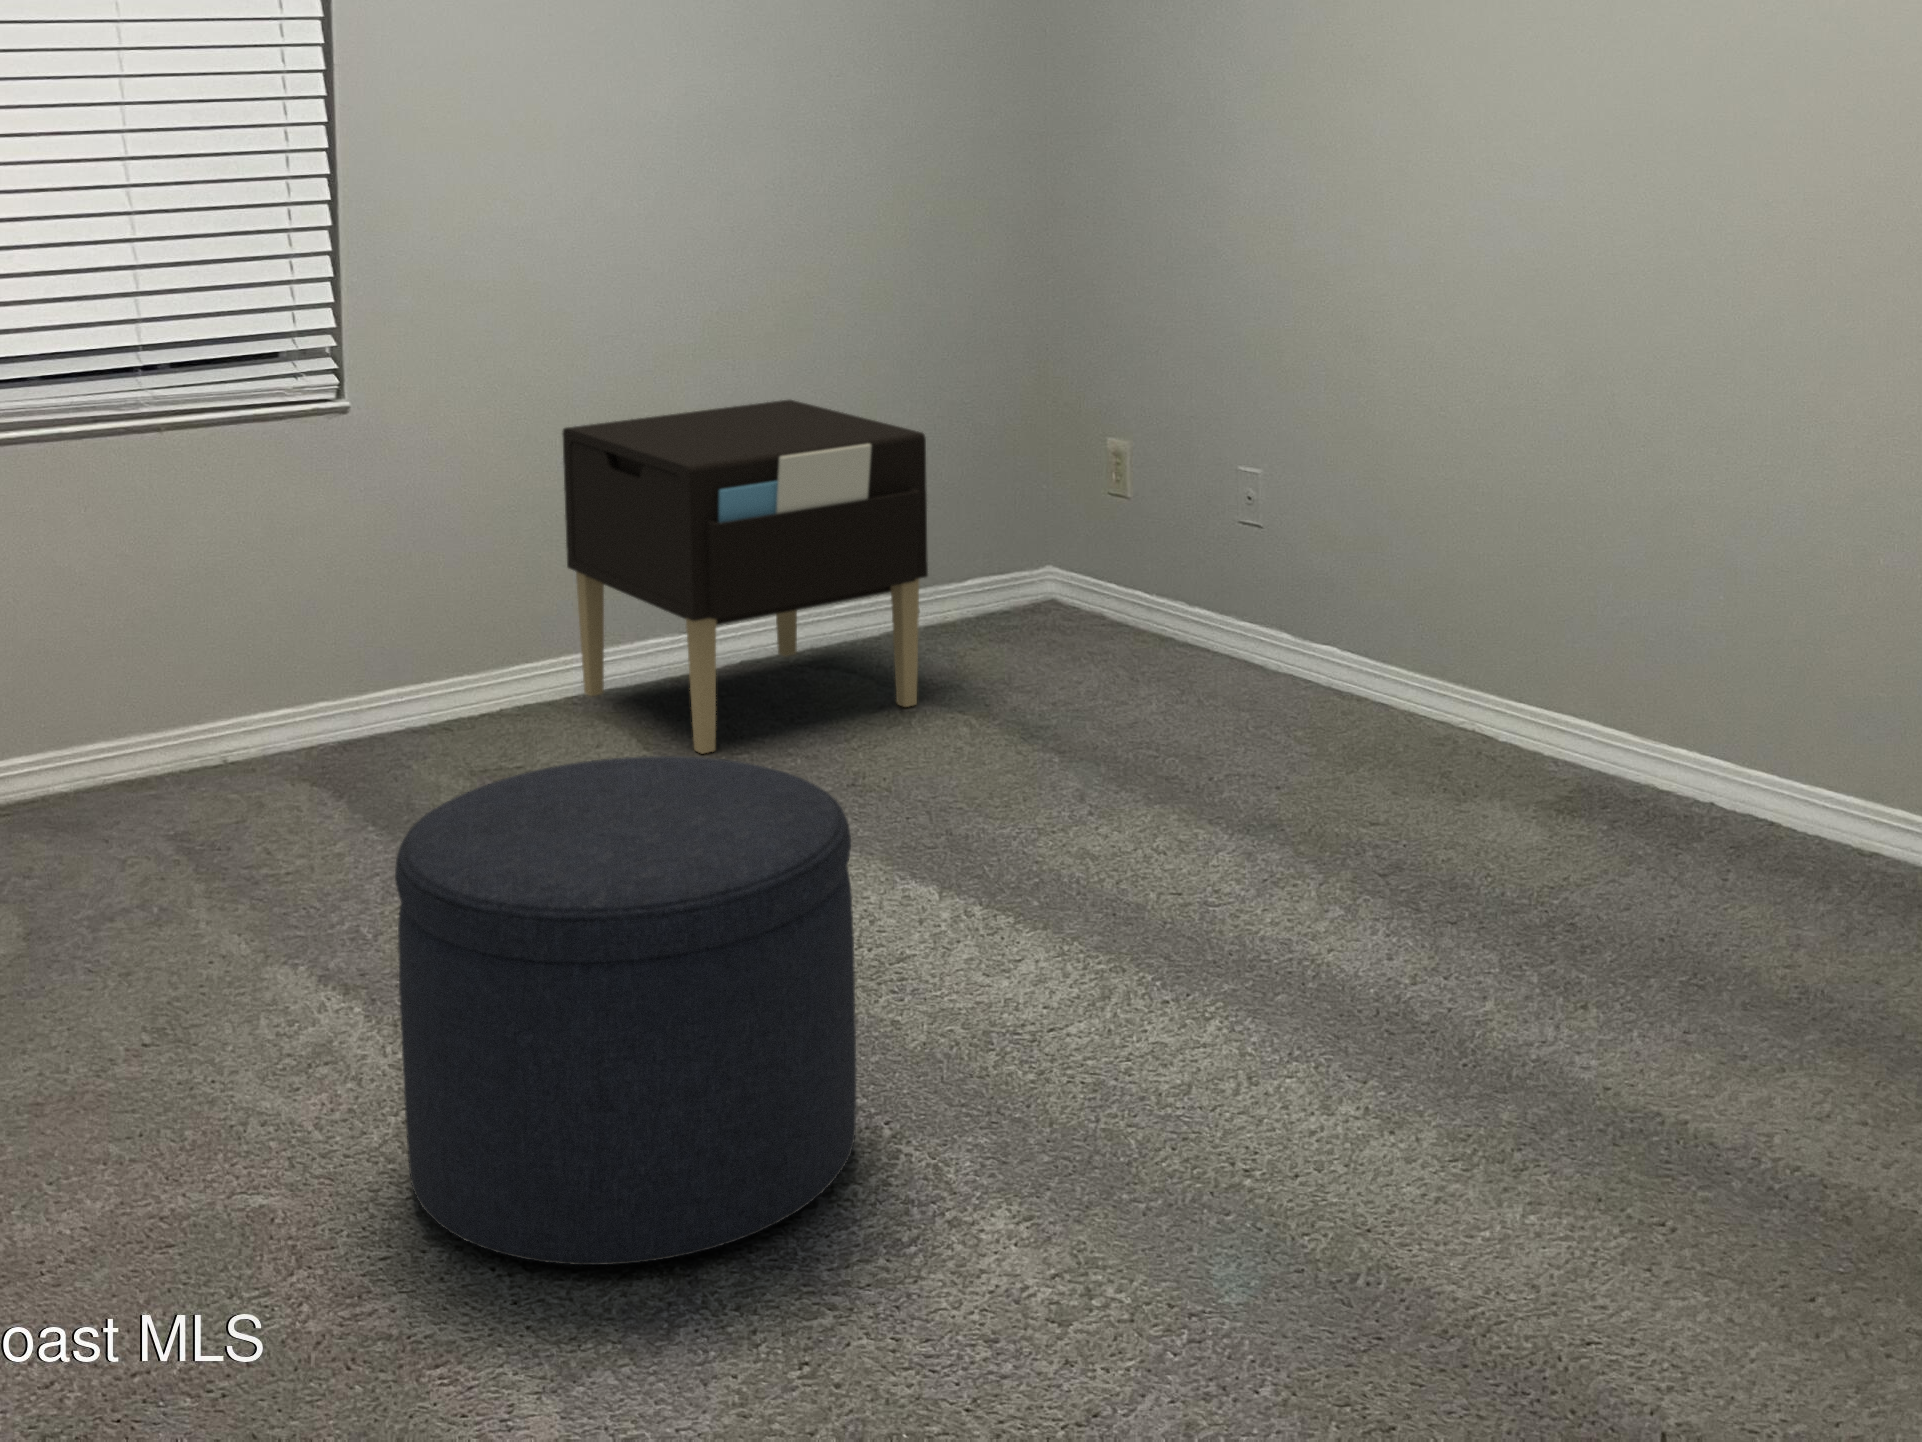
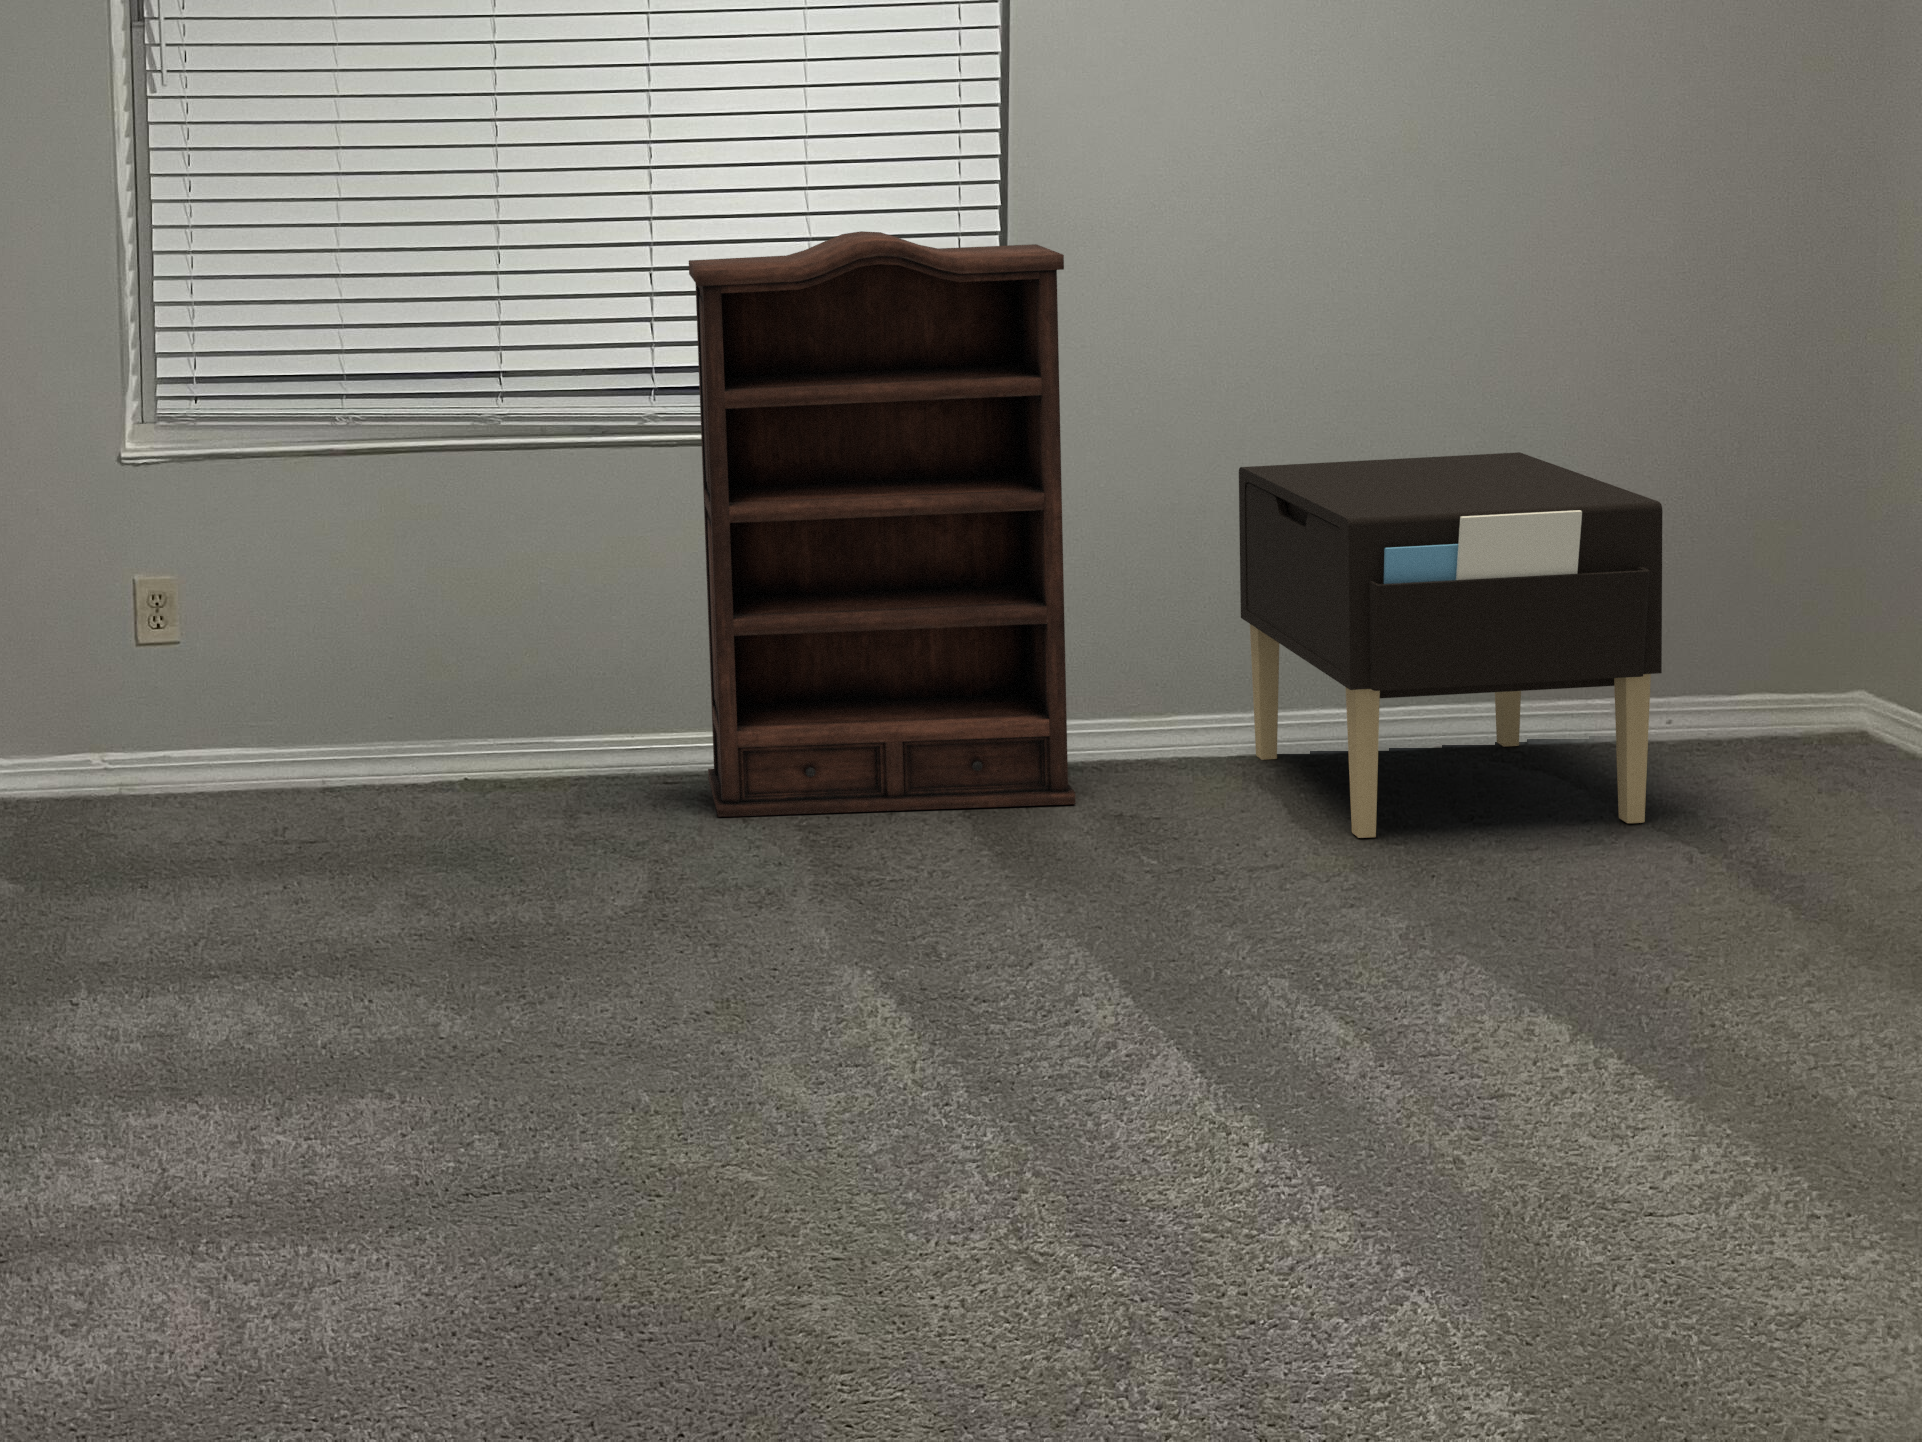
bookshelf: none [6,210,439,835] -> present [689,231,1076,817]
ottoman: present [395,756,856,1265] -> none [872,812,1356,1334]

